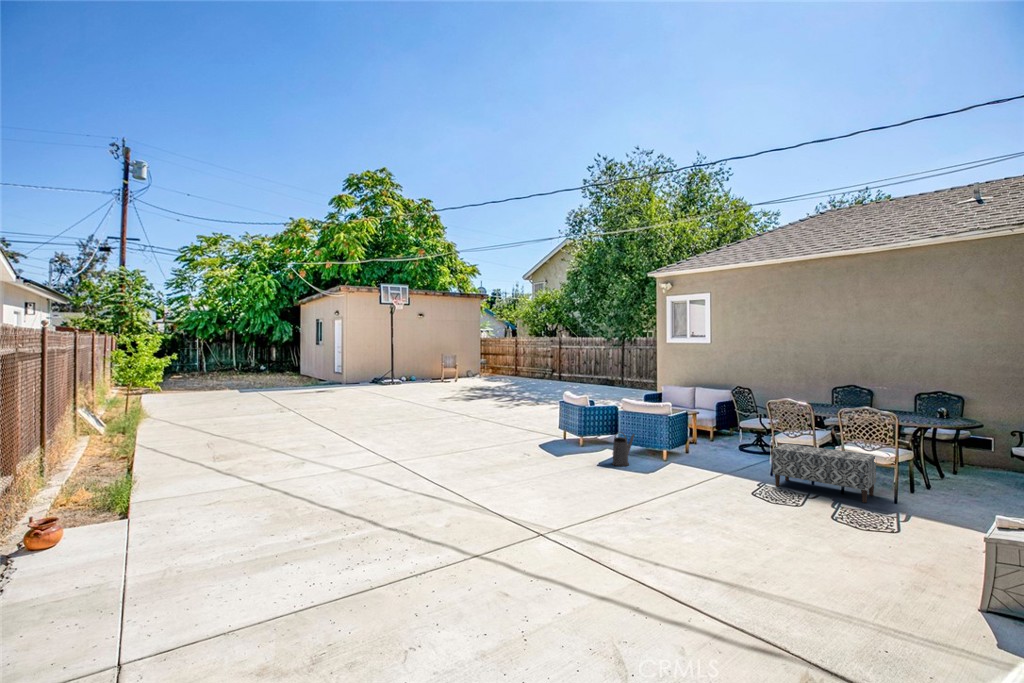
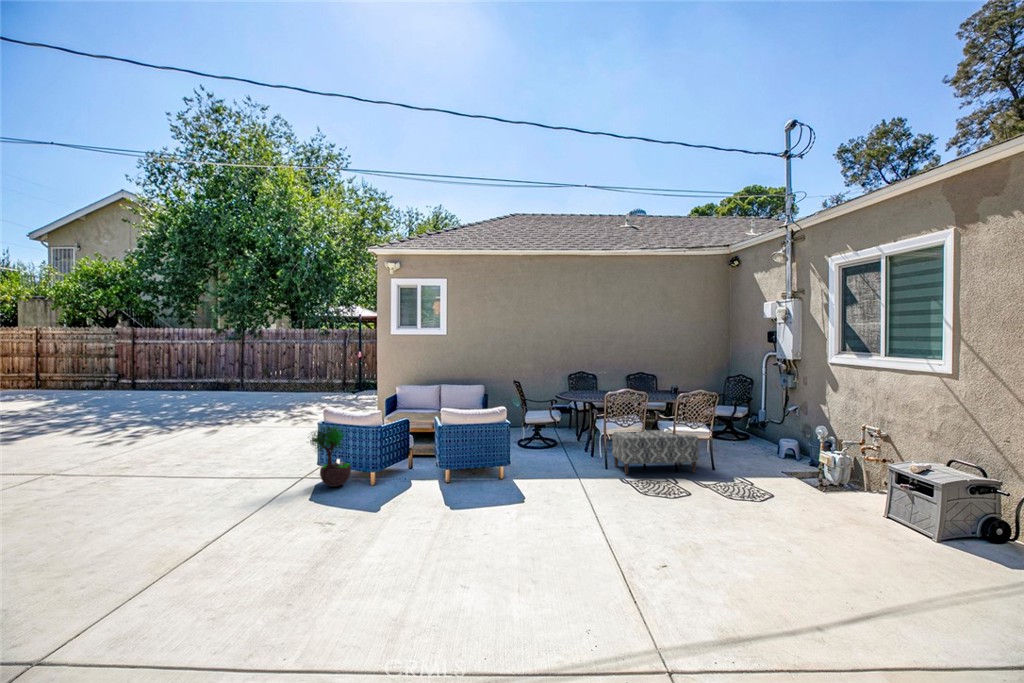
potted tree: none [540,400,570,445] -> present [308,425,351,487]
watering can: present [612,432,634,466] -> none [457,448,479,496]

